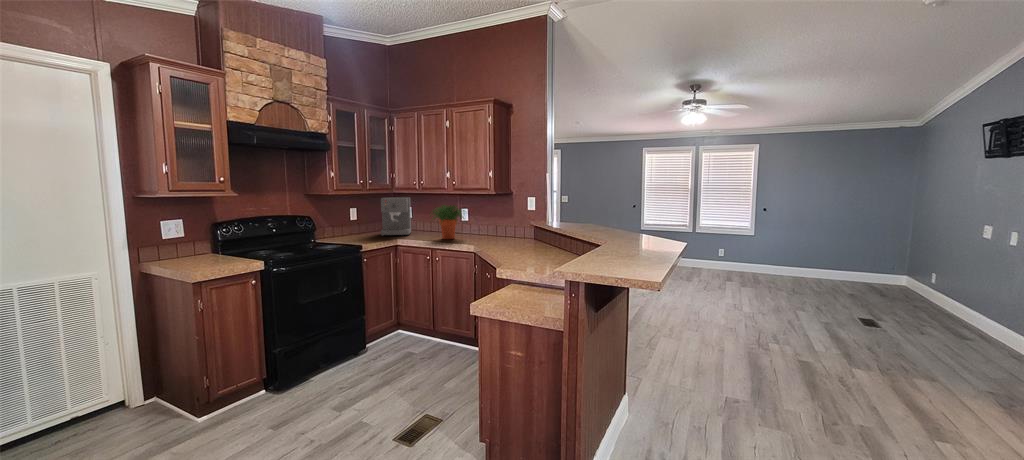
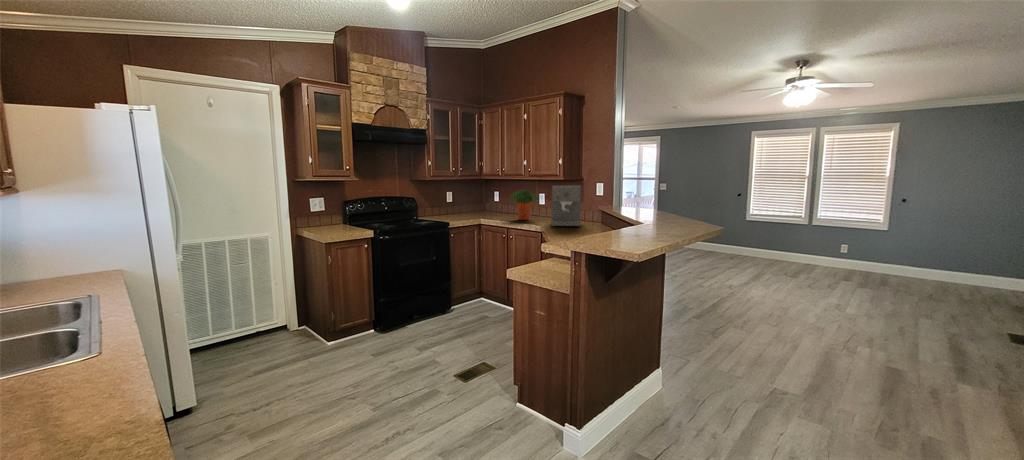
coffee maker: present [381,198,411,236] -> present [551,186,581,227]

